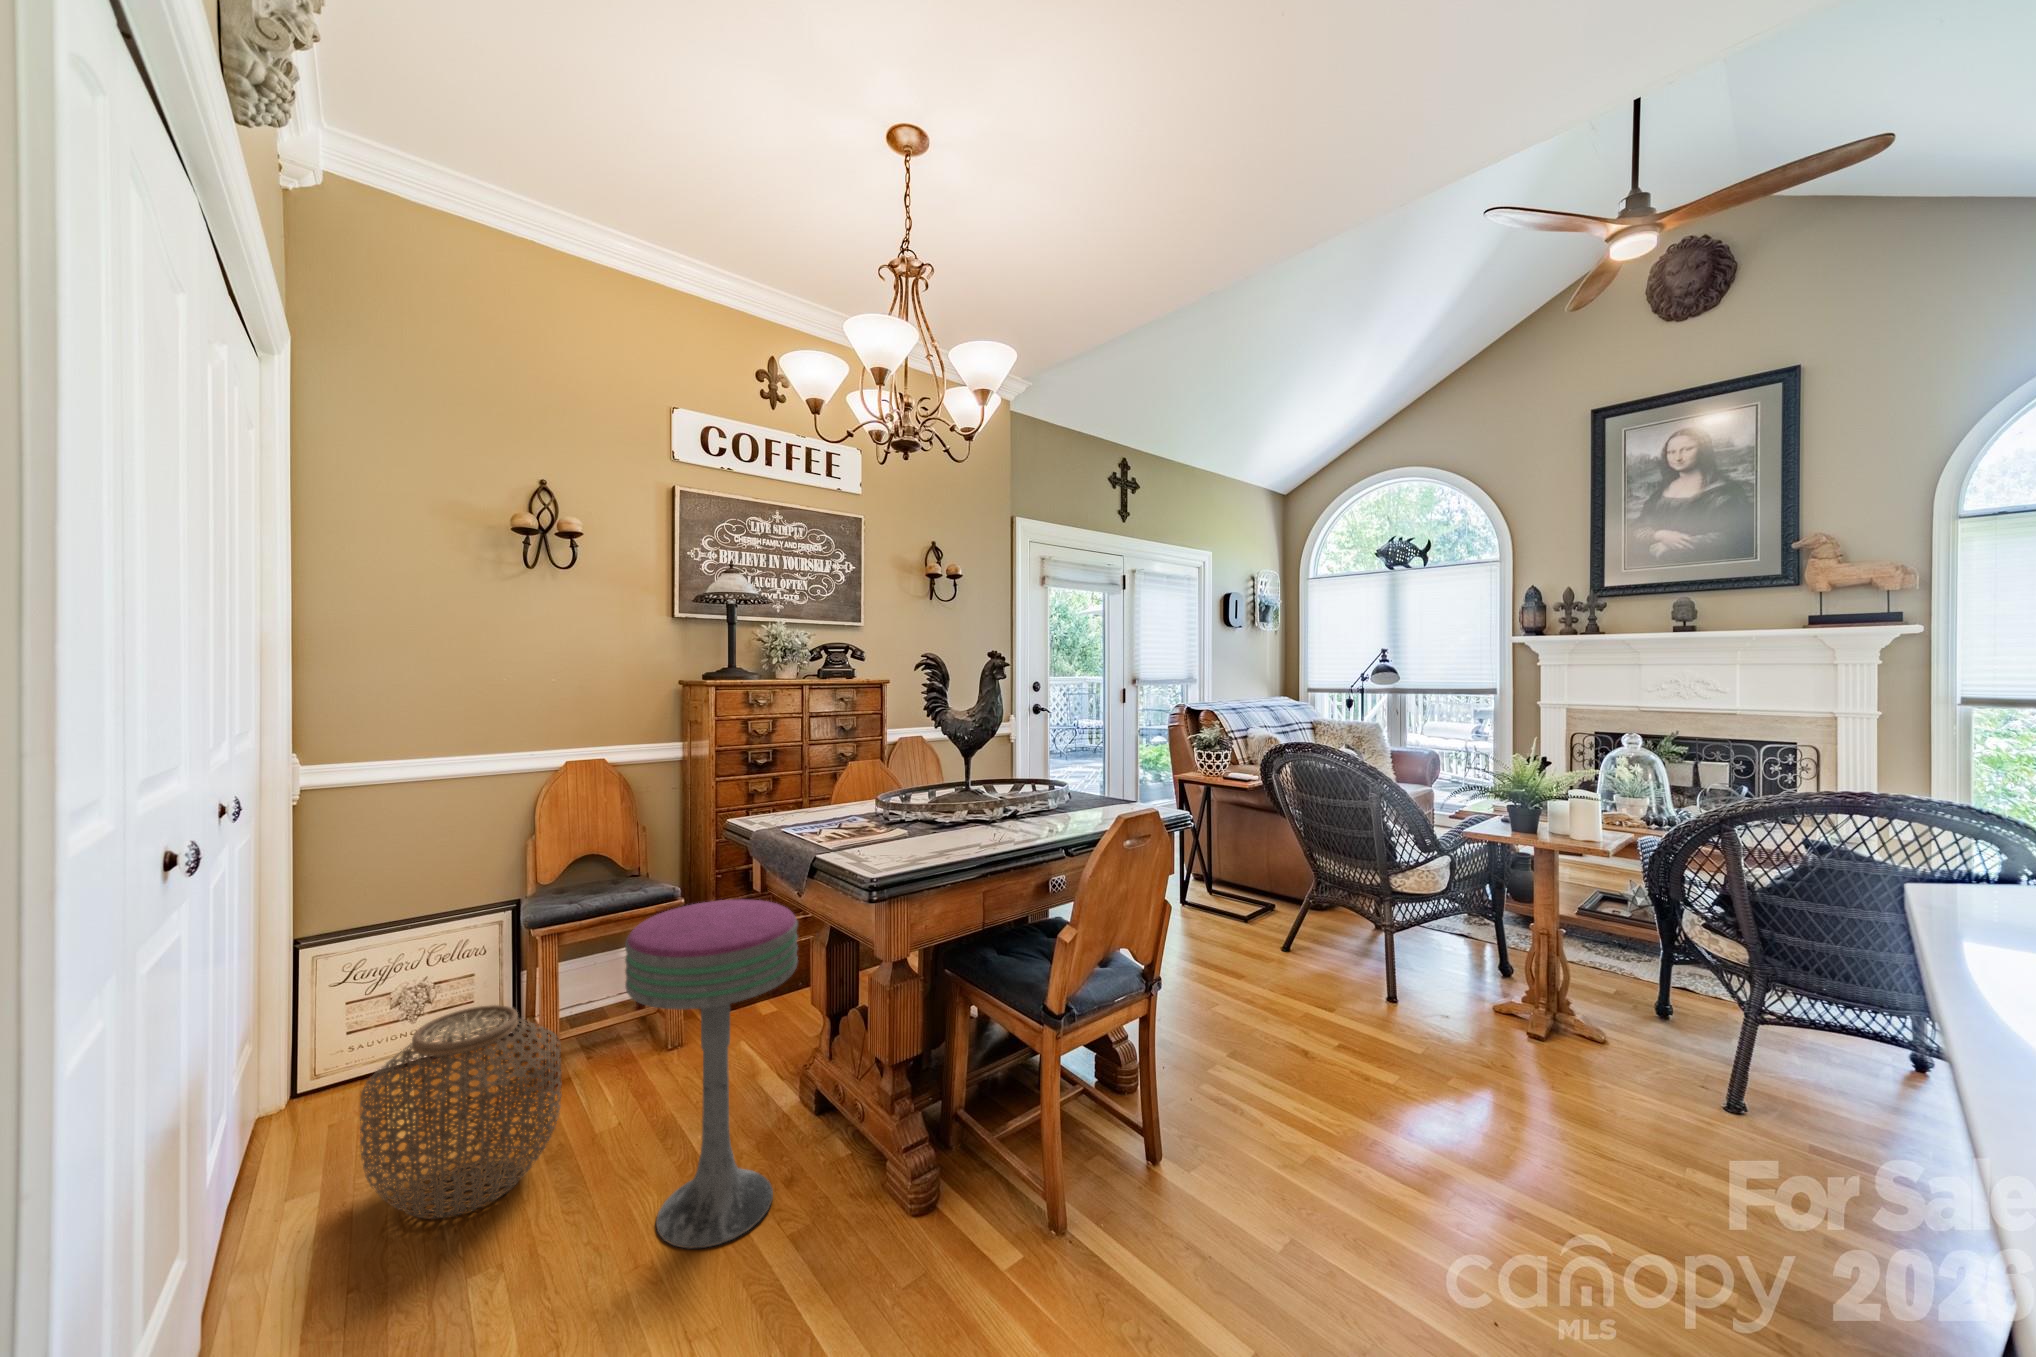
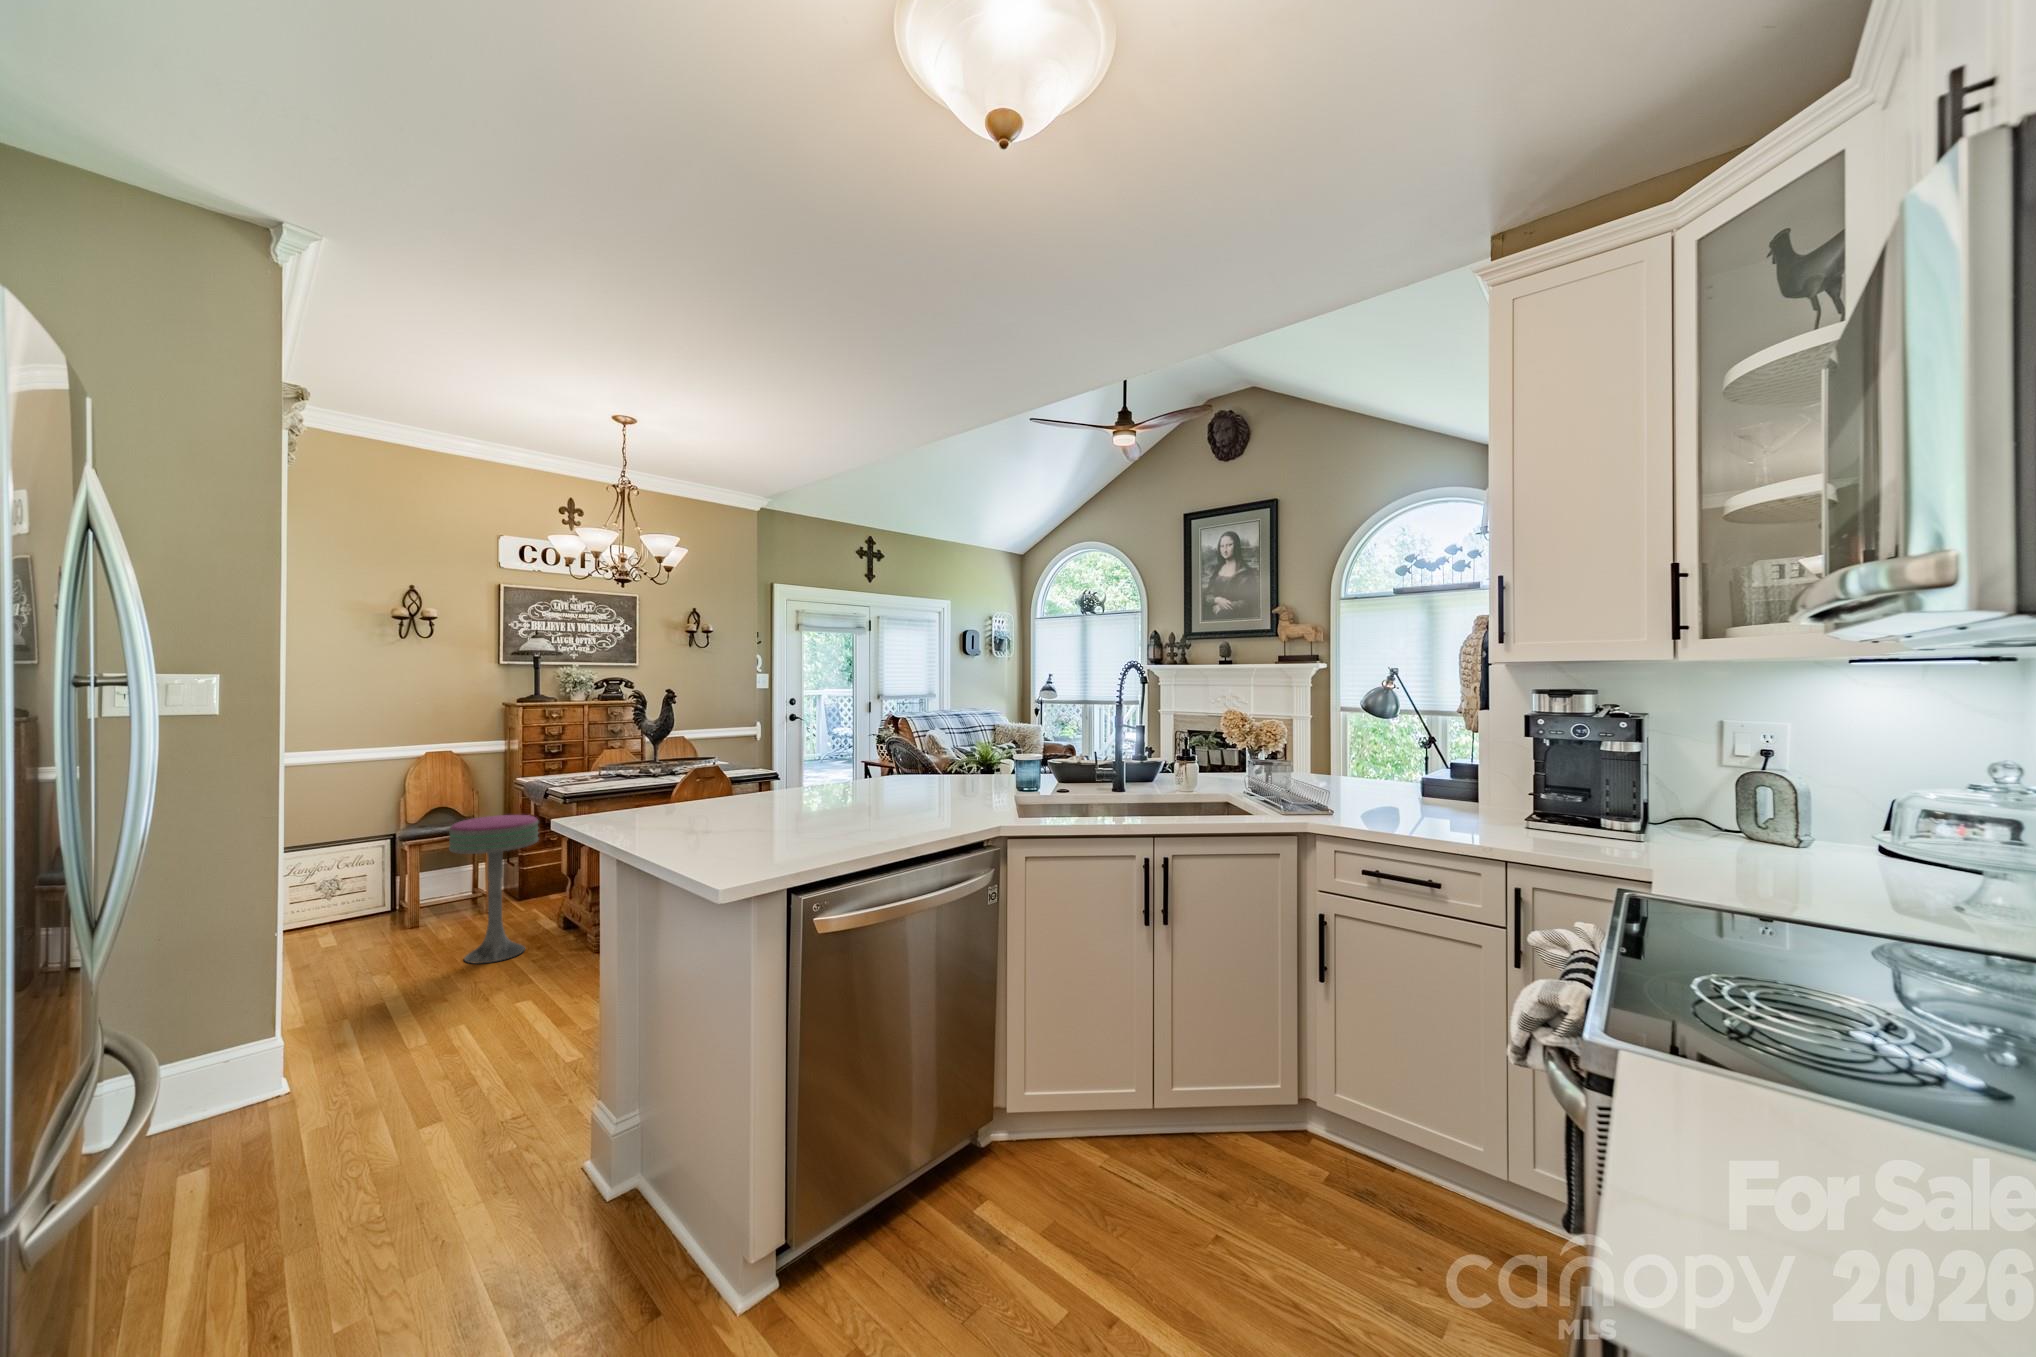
woven basket: present [360,1005,561,1218] -> none [316,869,418,962]

